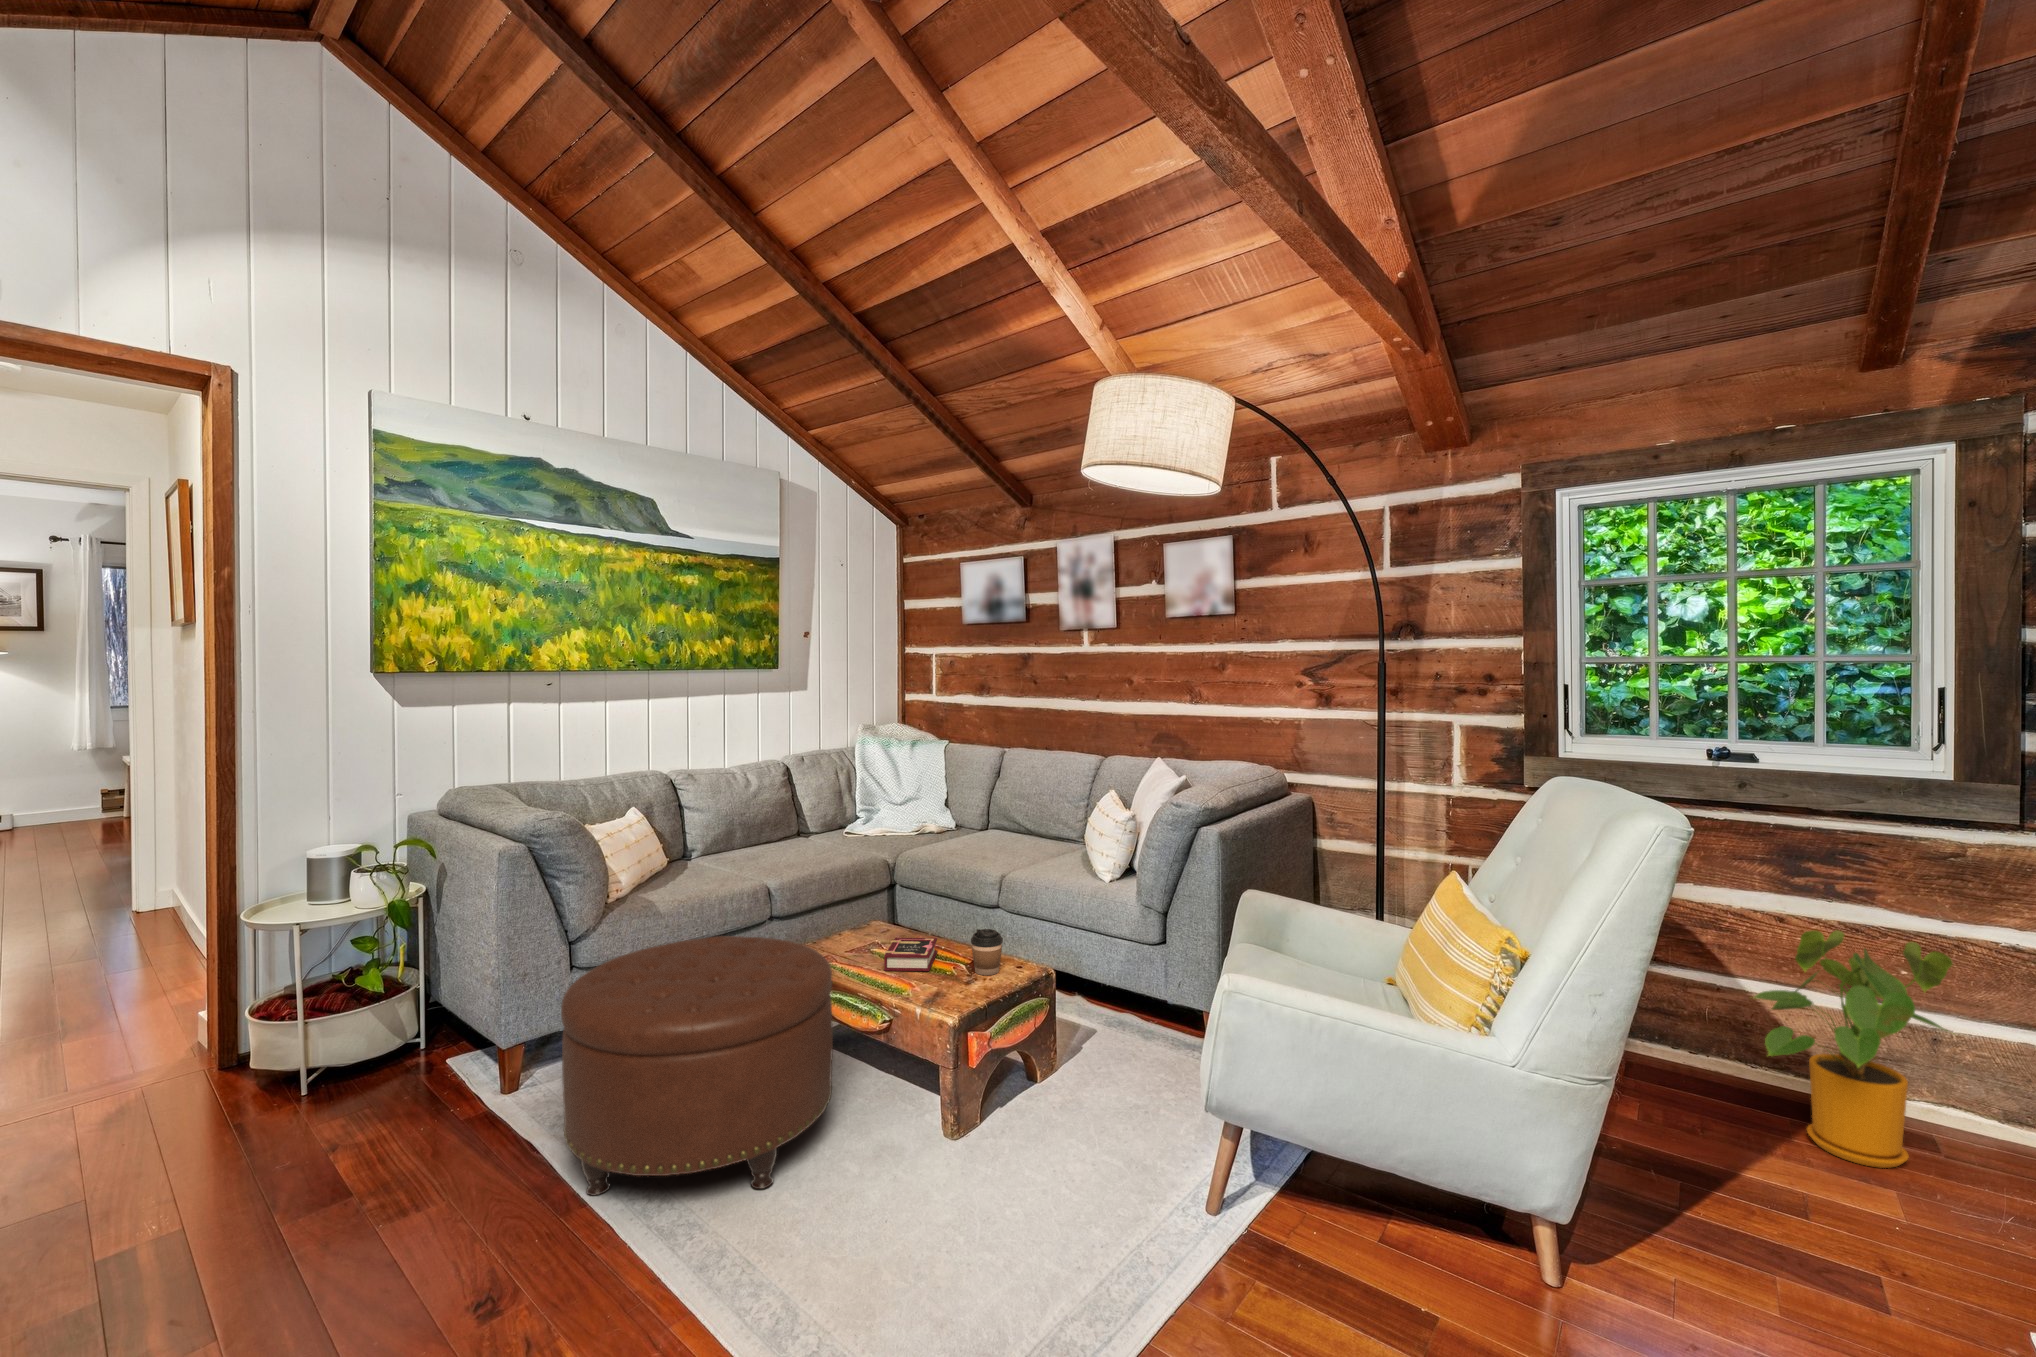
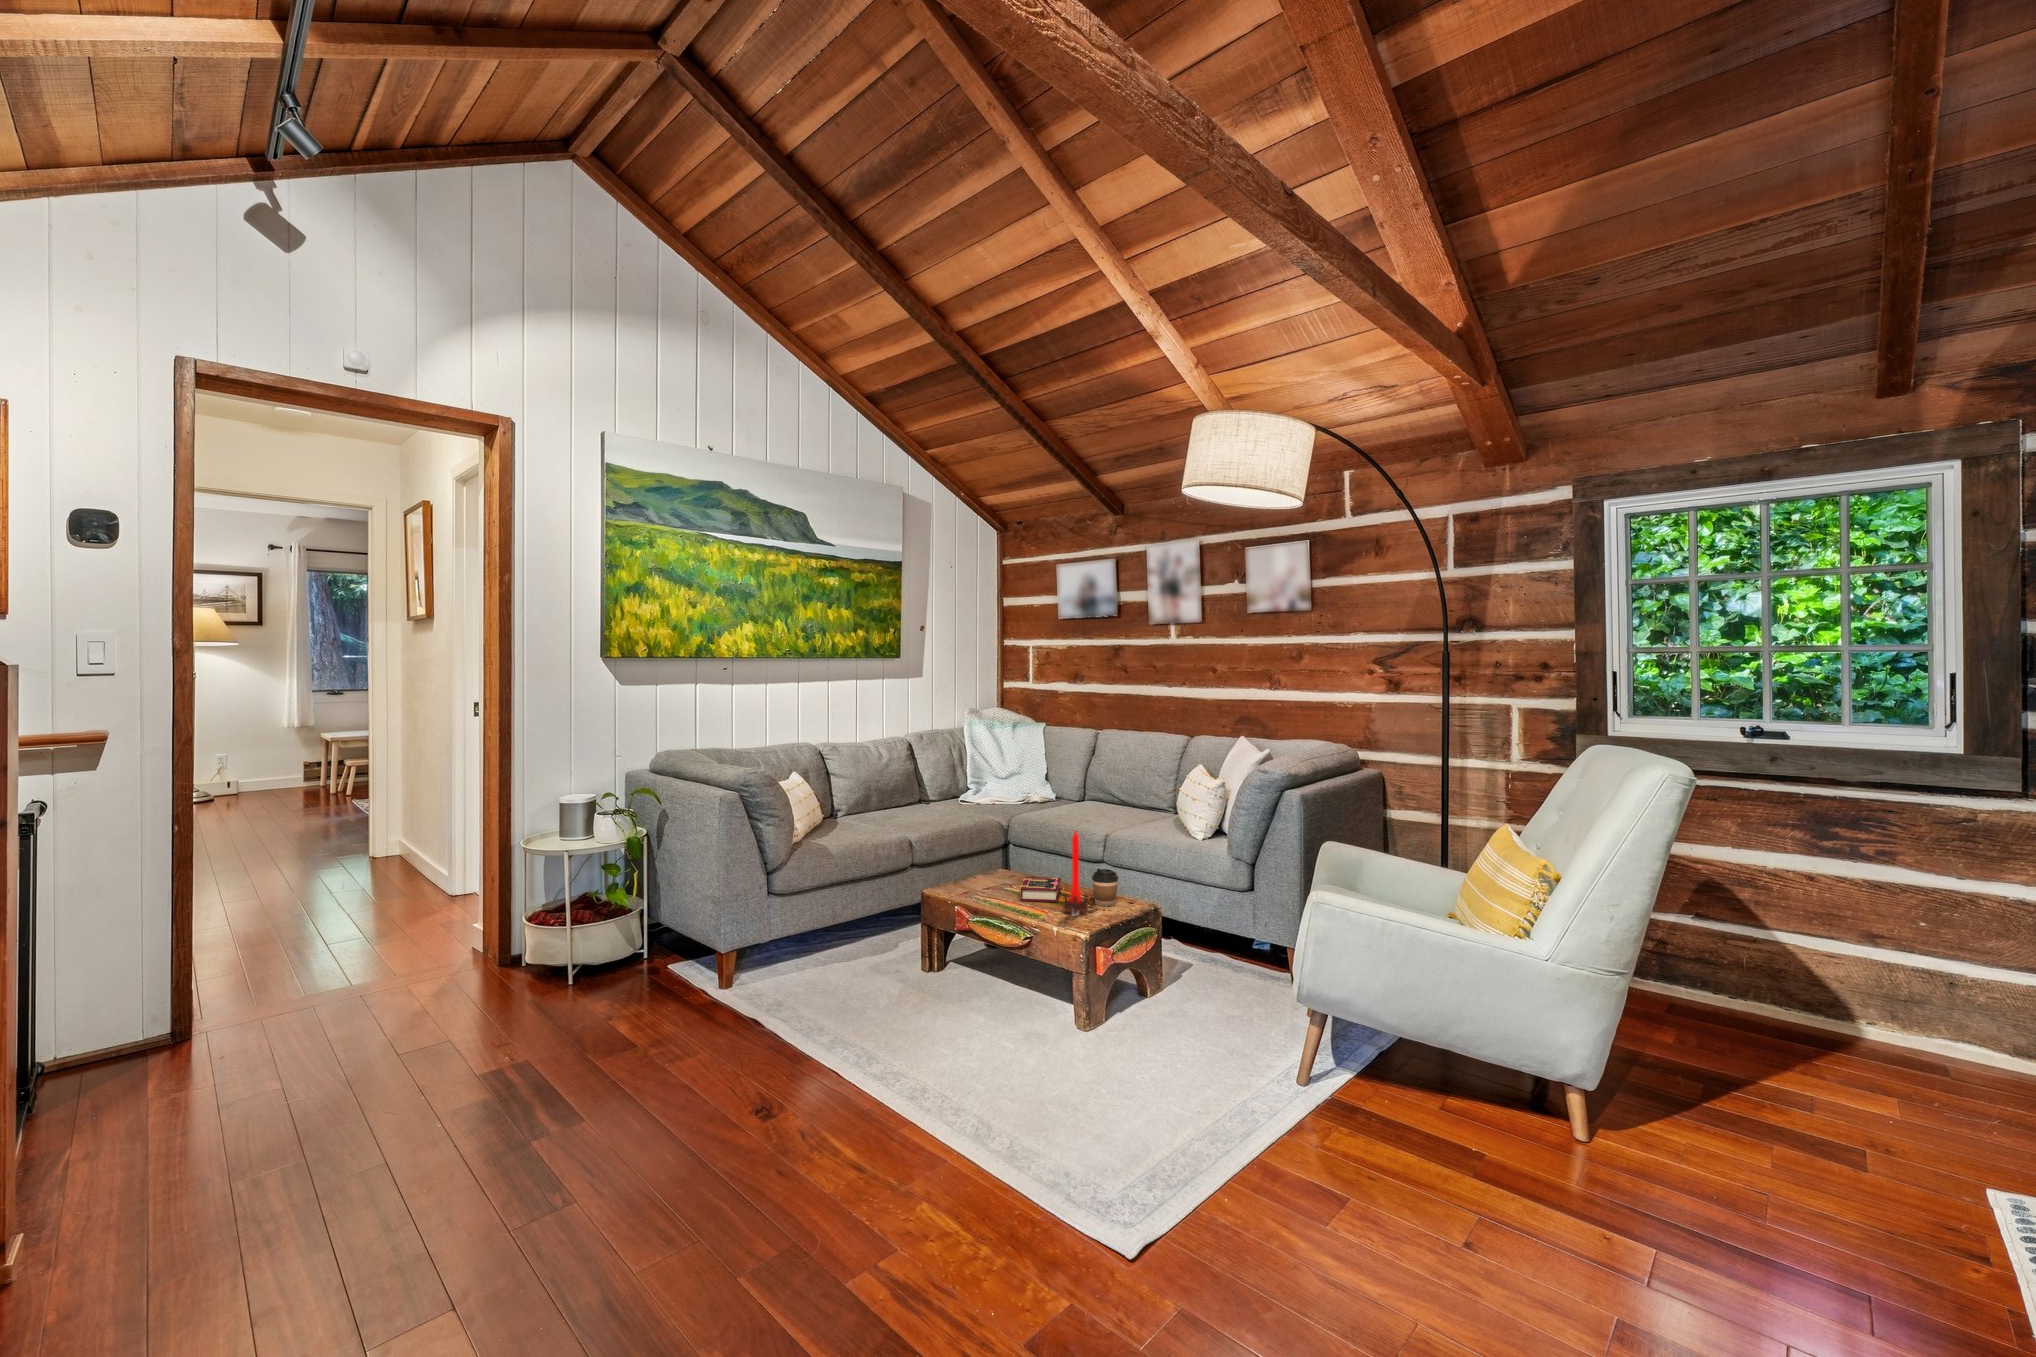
candle: none [932,887,962,993] -> present [1063,831,1088,916]
house plant: present [1754,930,1954,1168] -> none [1771,884,1960,1084]
ottoman: present [561,936,833,1196] -> none [781,869,985,1058]

